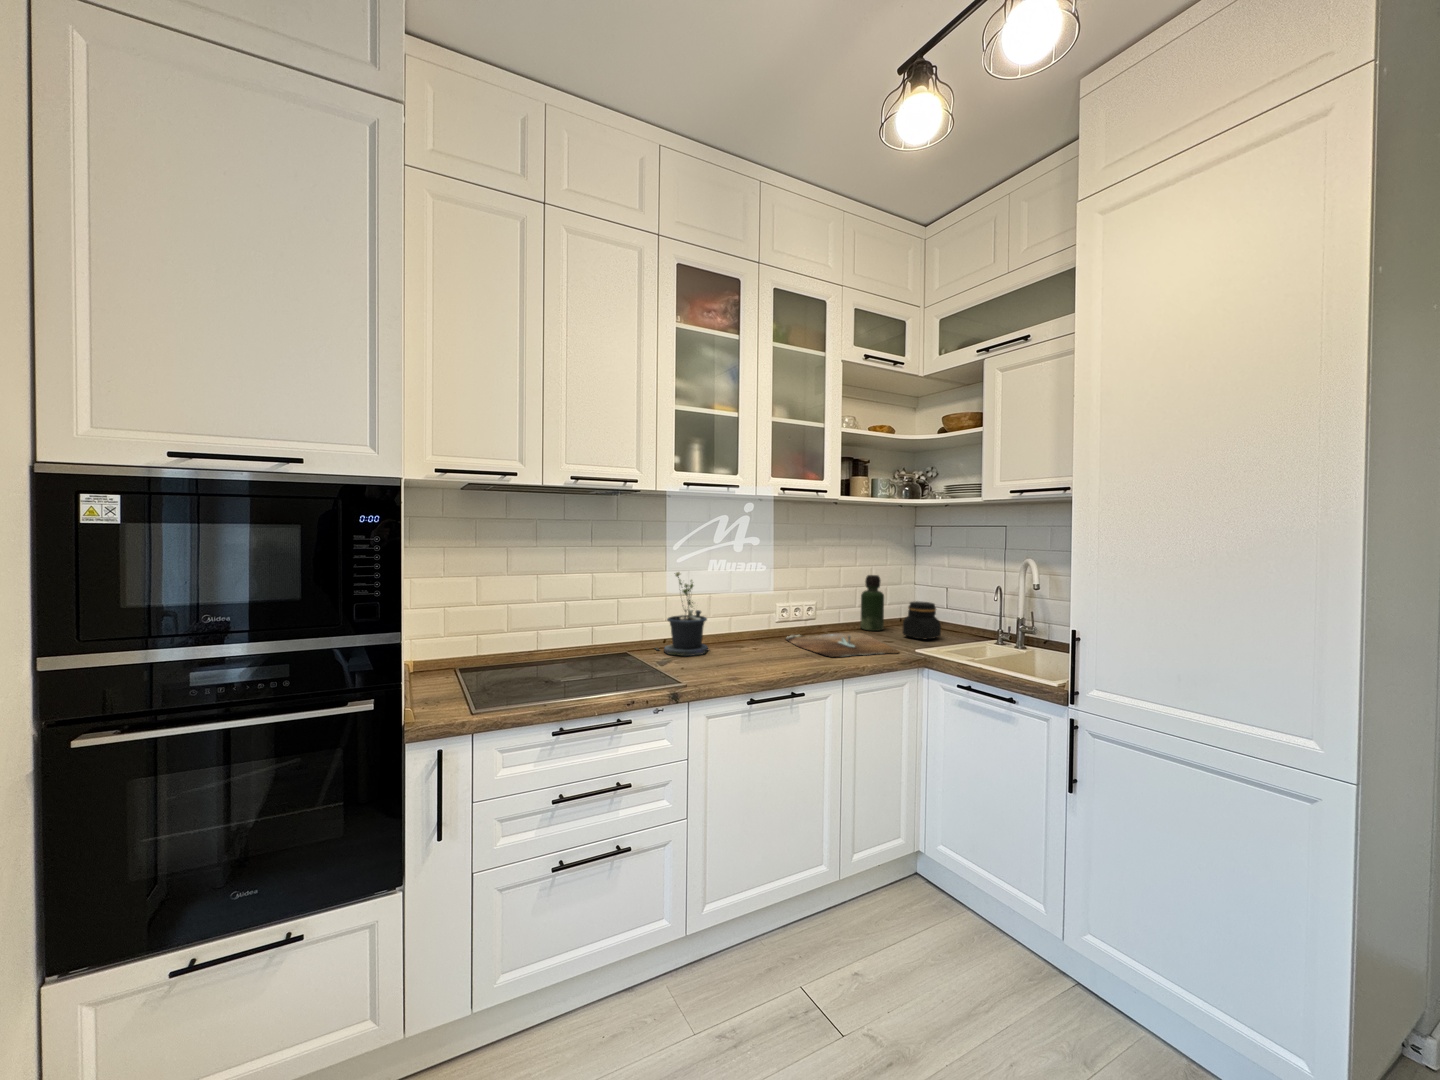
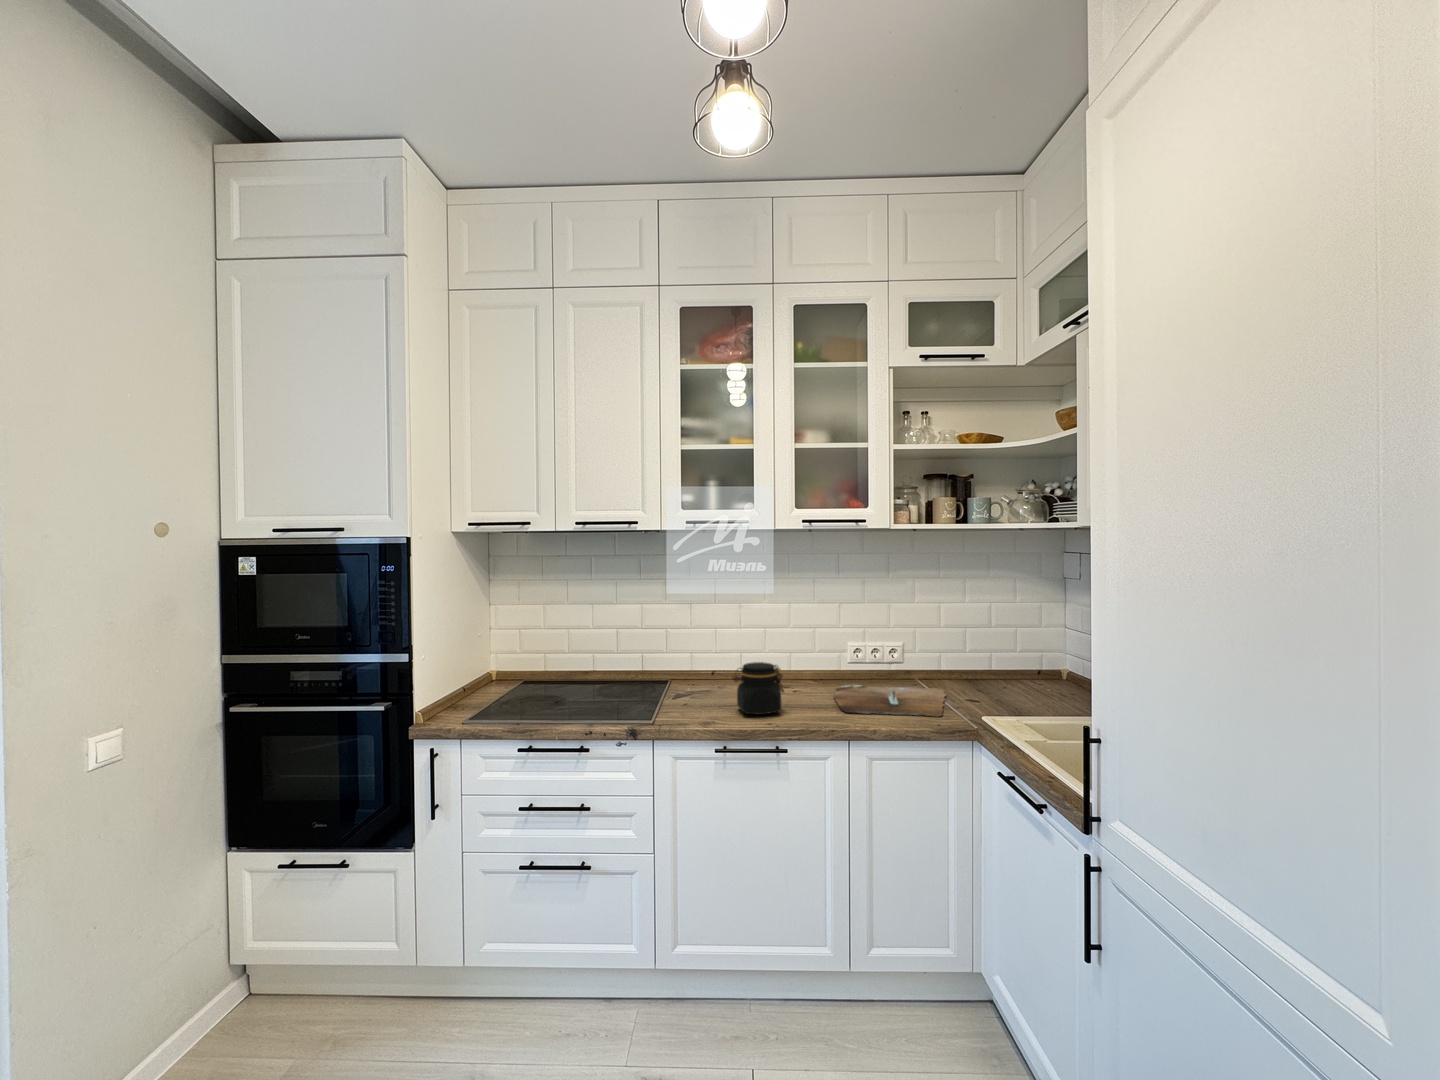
potted plant: present [655,572,708,656] -> none [685,609,735,696]
bottle: present [860,575,884,631] -> none [956,618,986,688]
jar: present [903,601,941,639] -> present [733,662,784,715]

